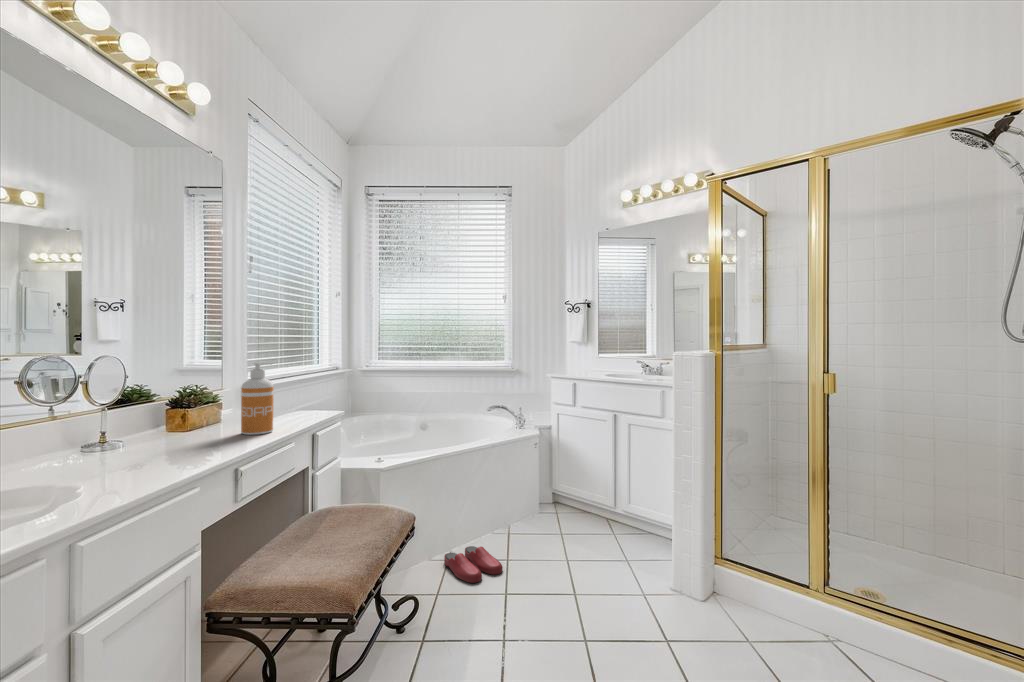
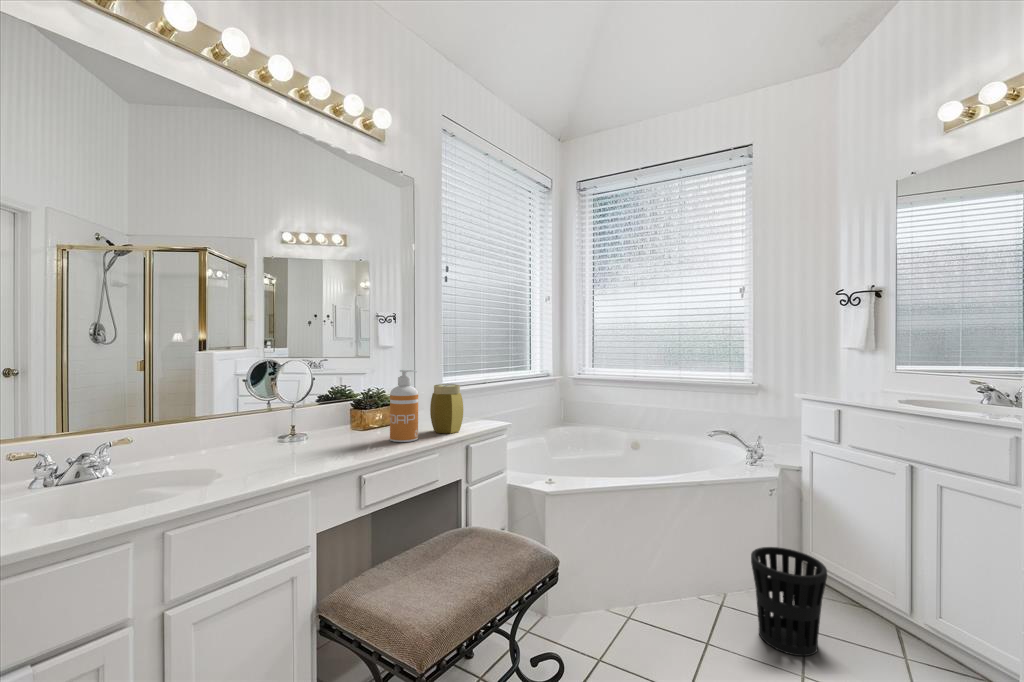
jar: none [272,377,308,424] -> present [430,384,463,433]
wastebasket: none [530,482,576,550] -> present [751,547,827,656]
slippers: present [444,546,503,583] -> none [624,608,695,664]

